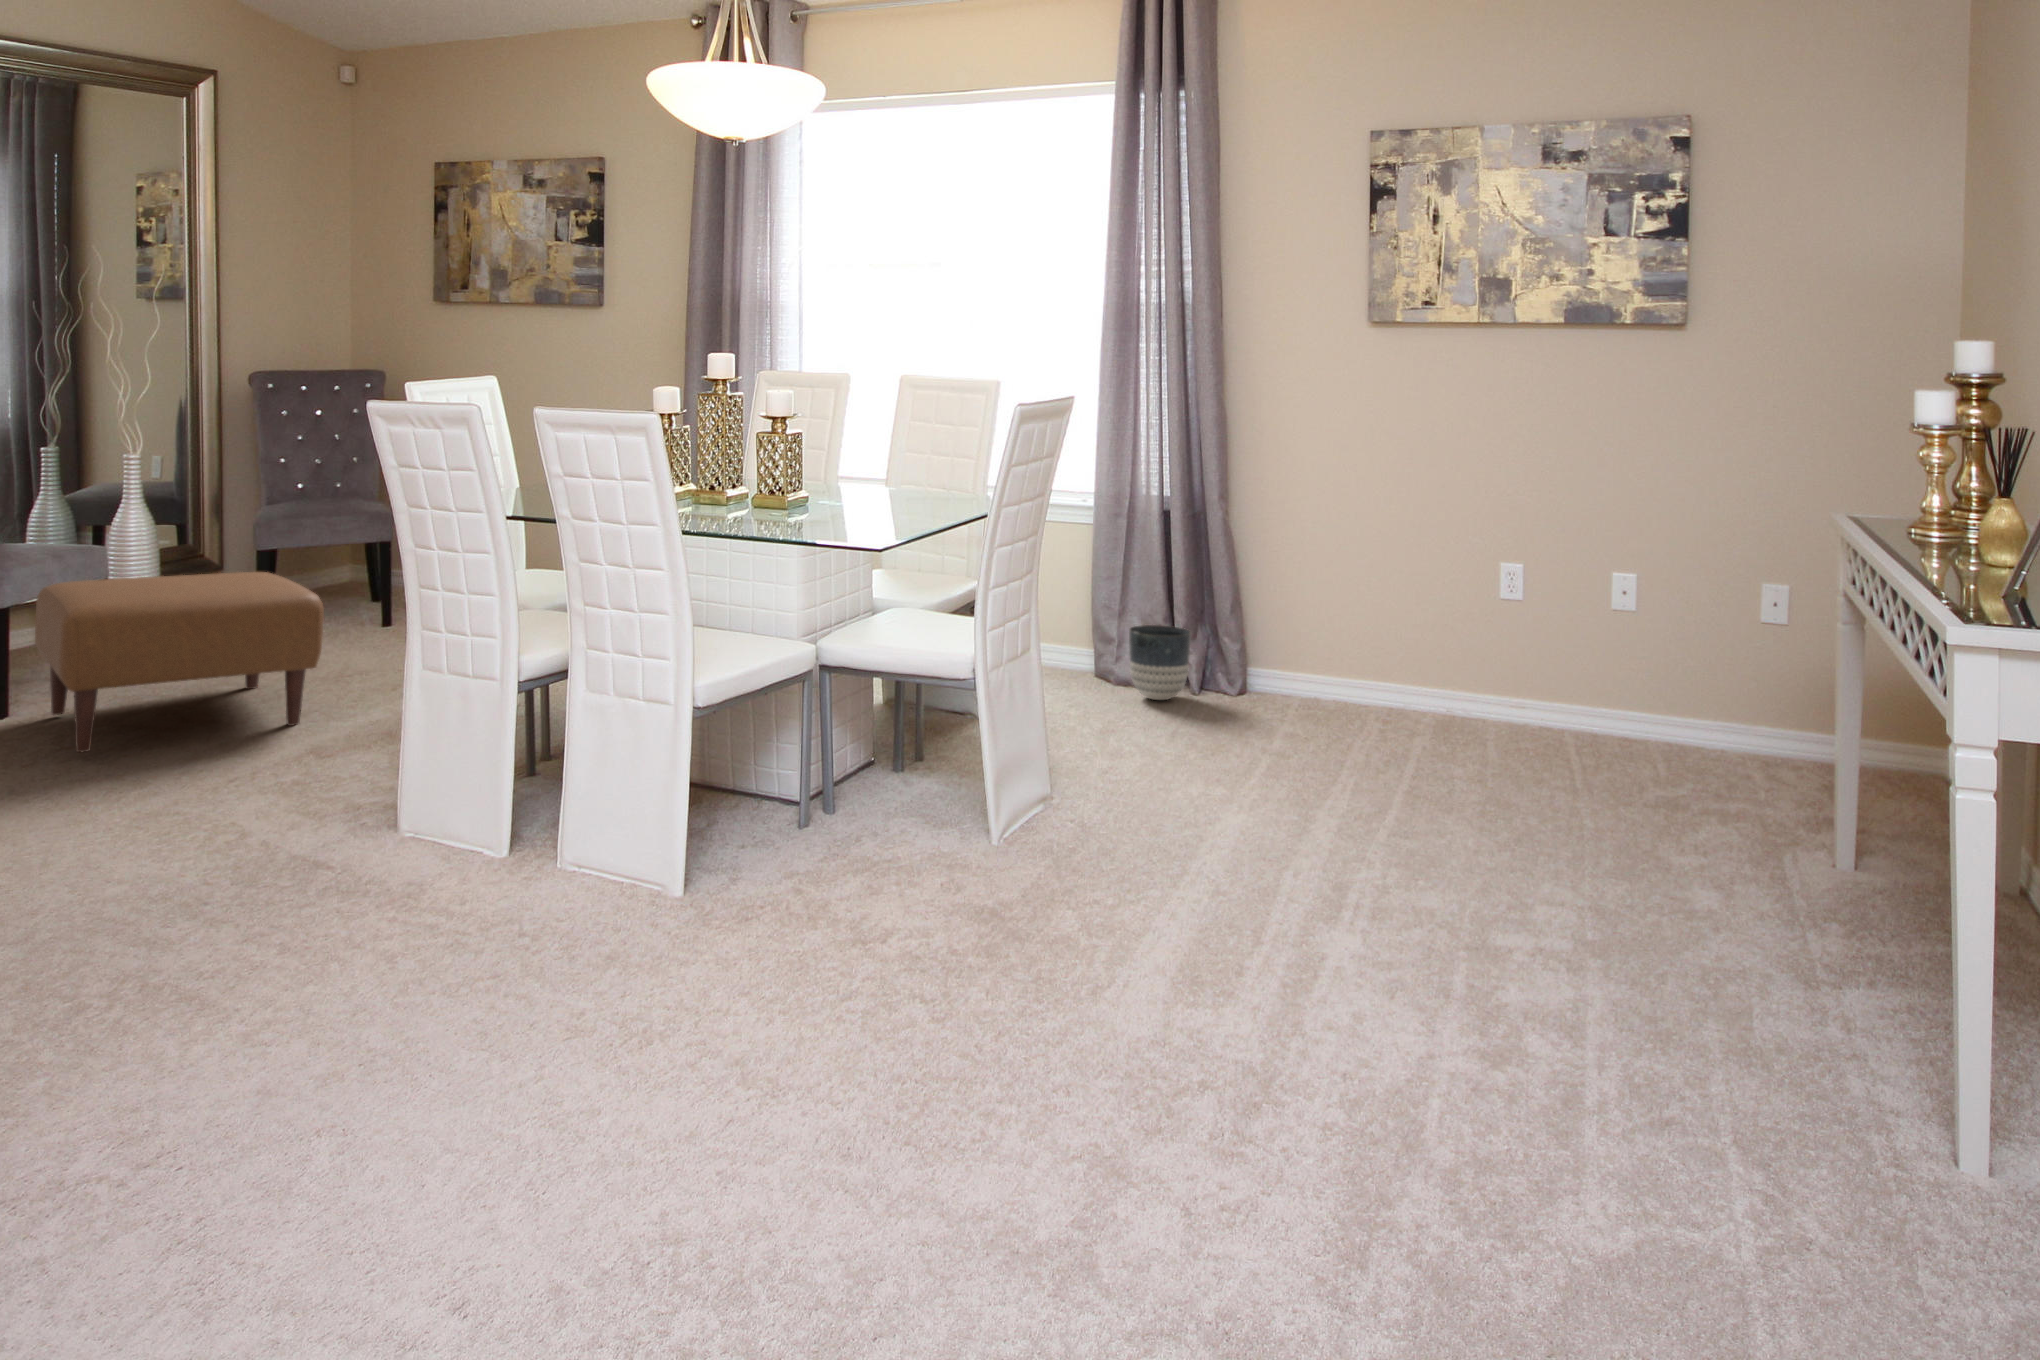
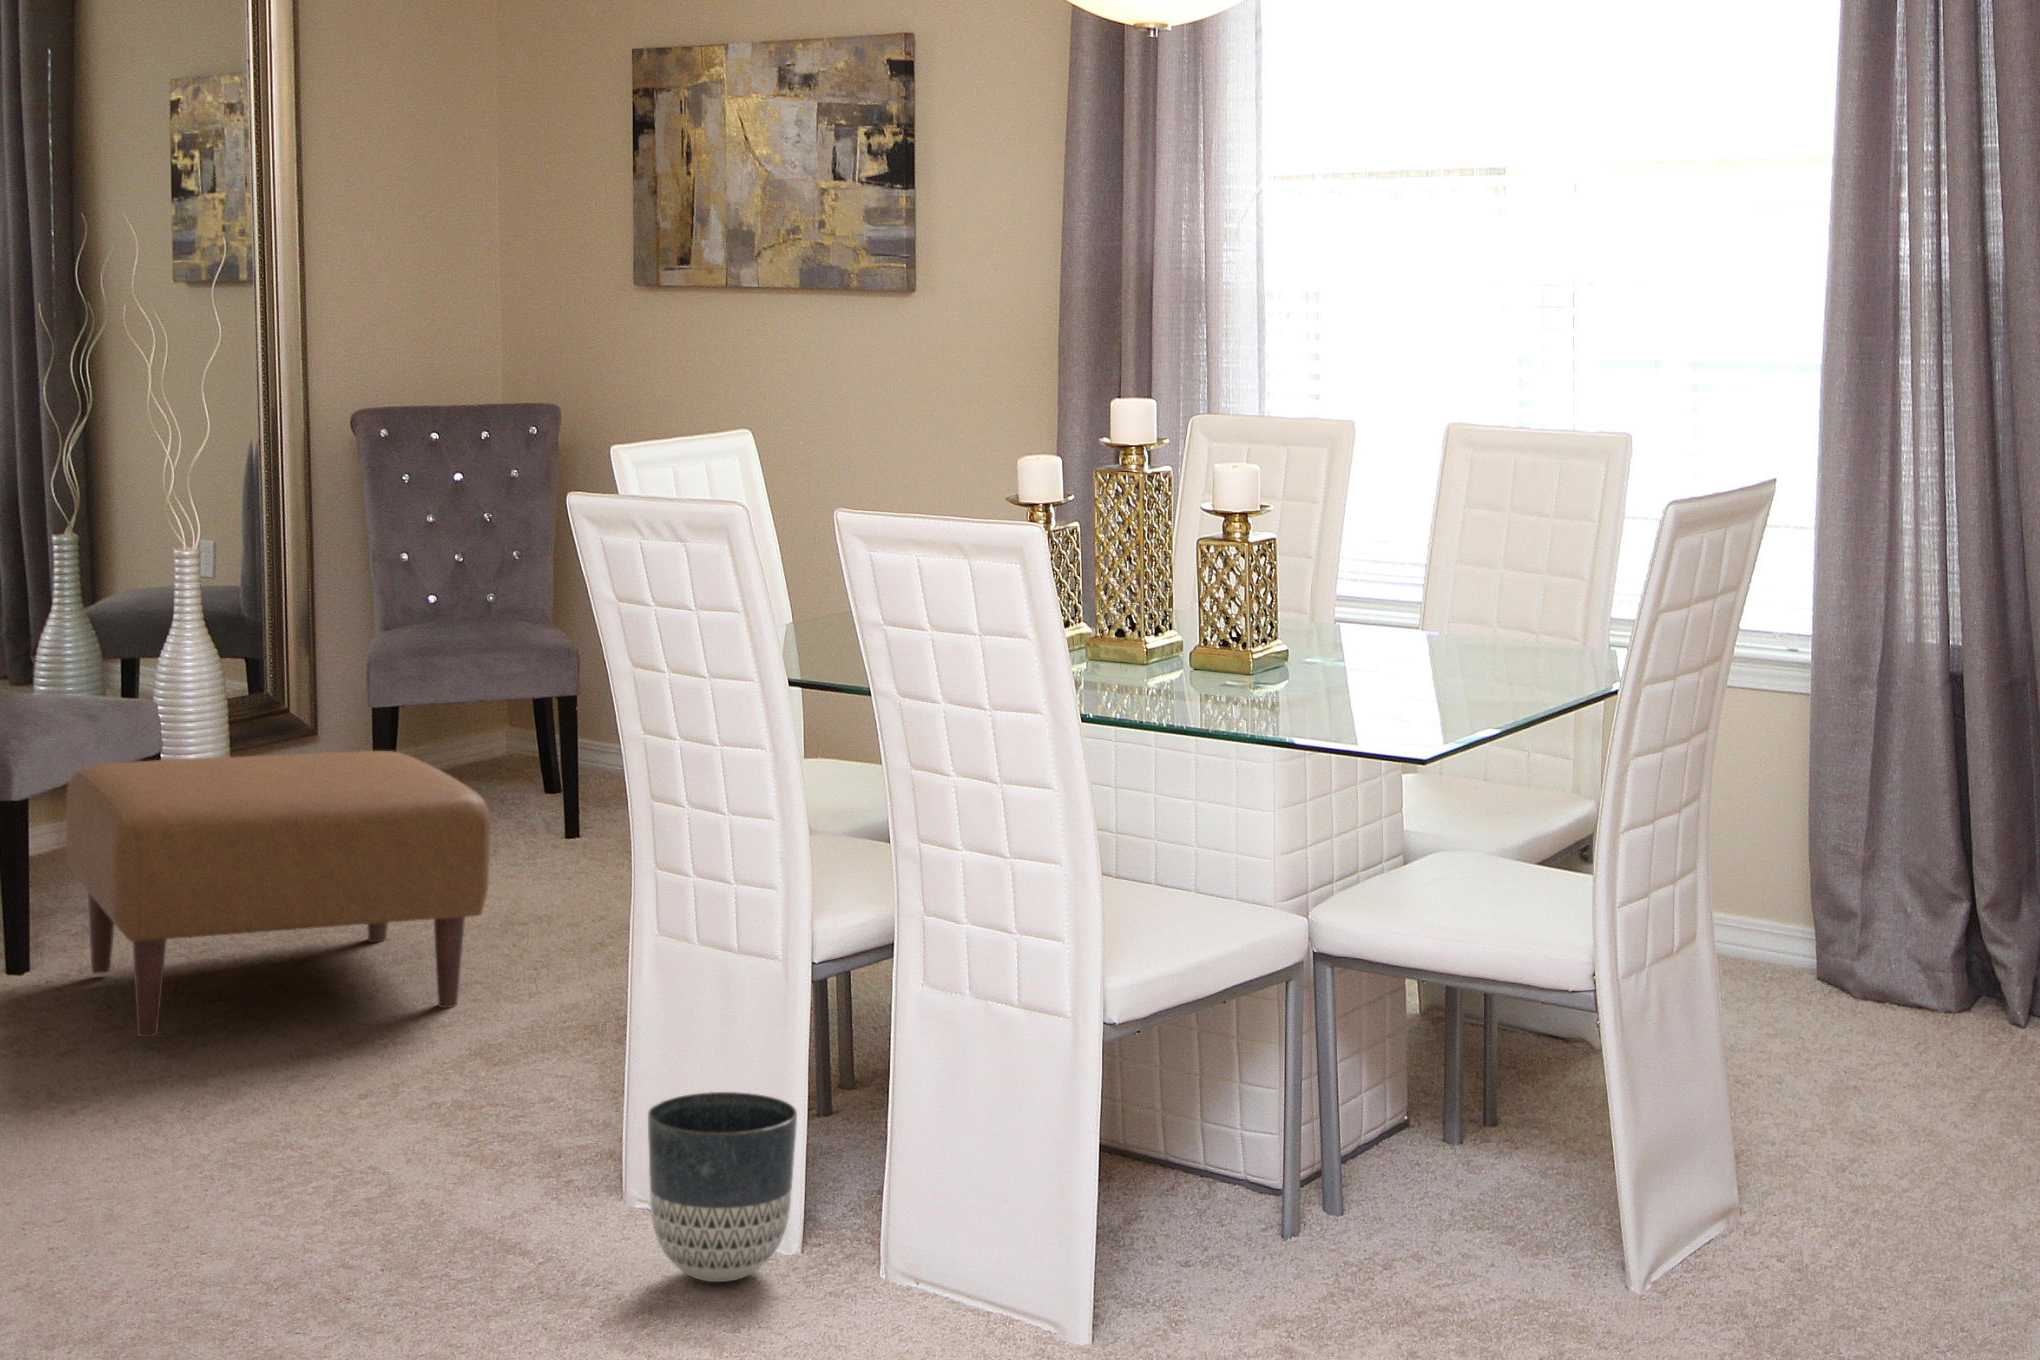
planter: present [1129,625,1191,700] -> present [648,1092,797,1282]

